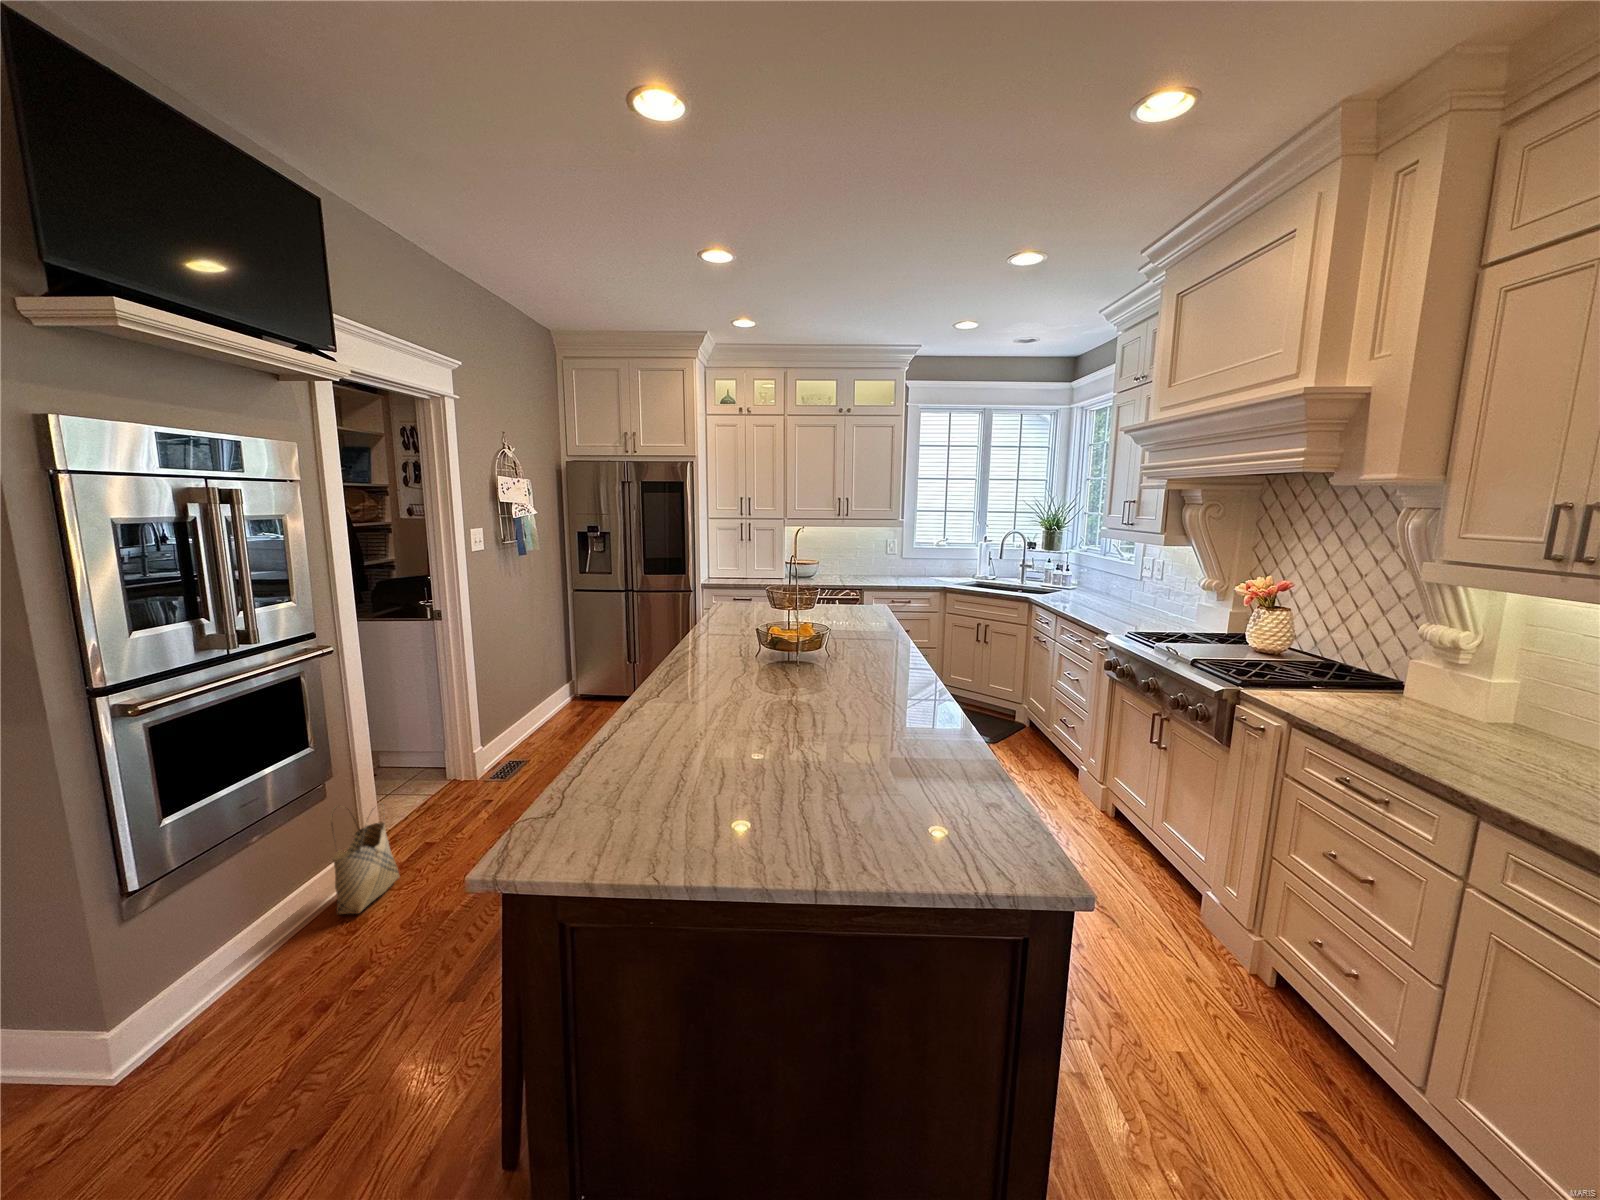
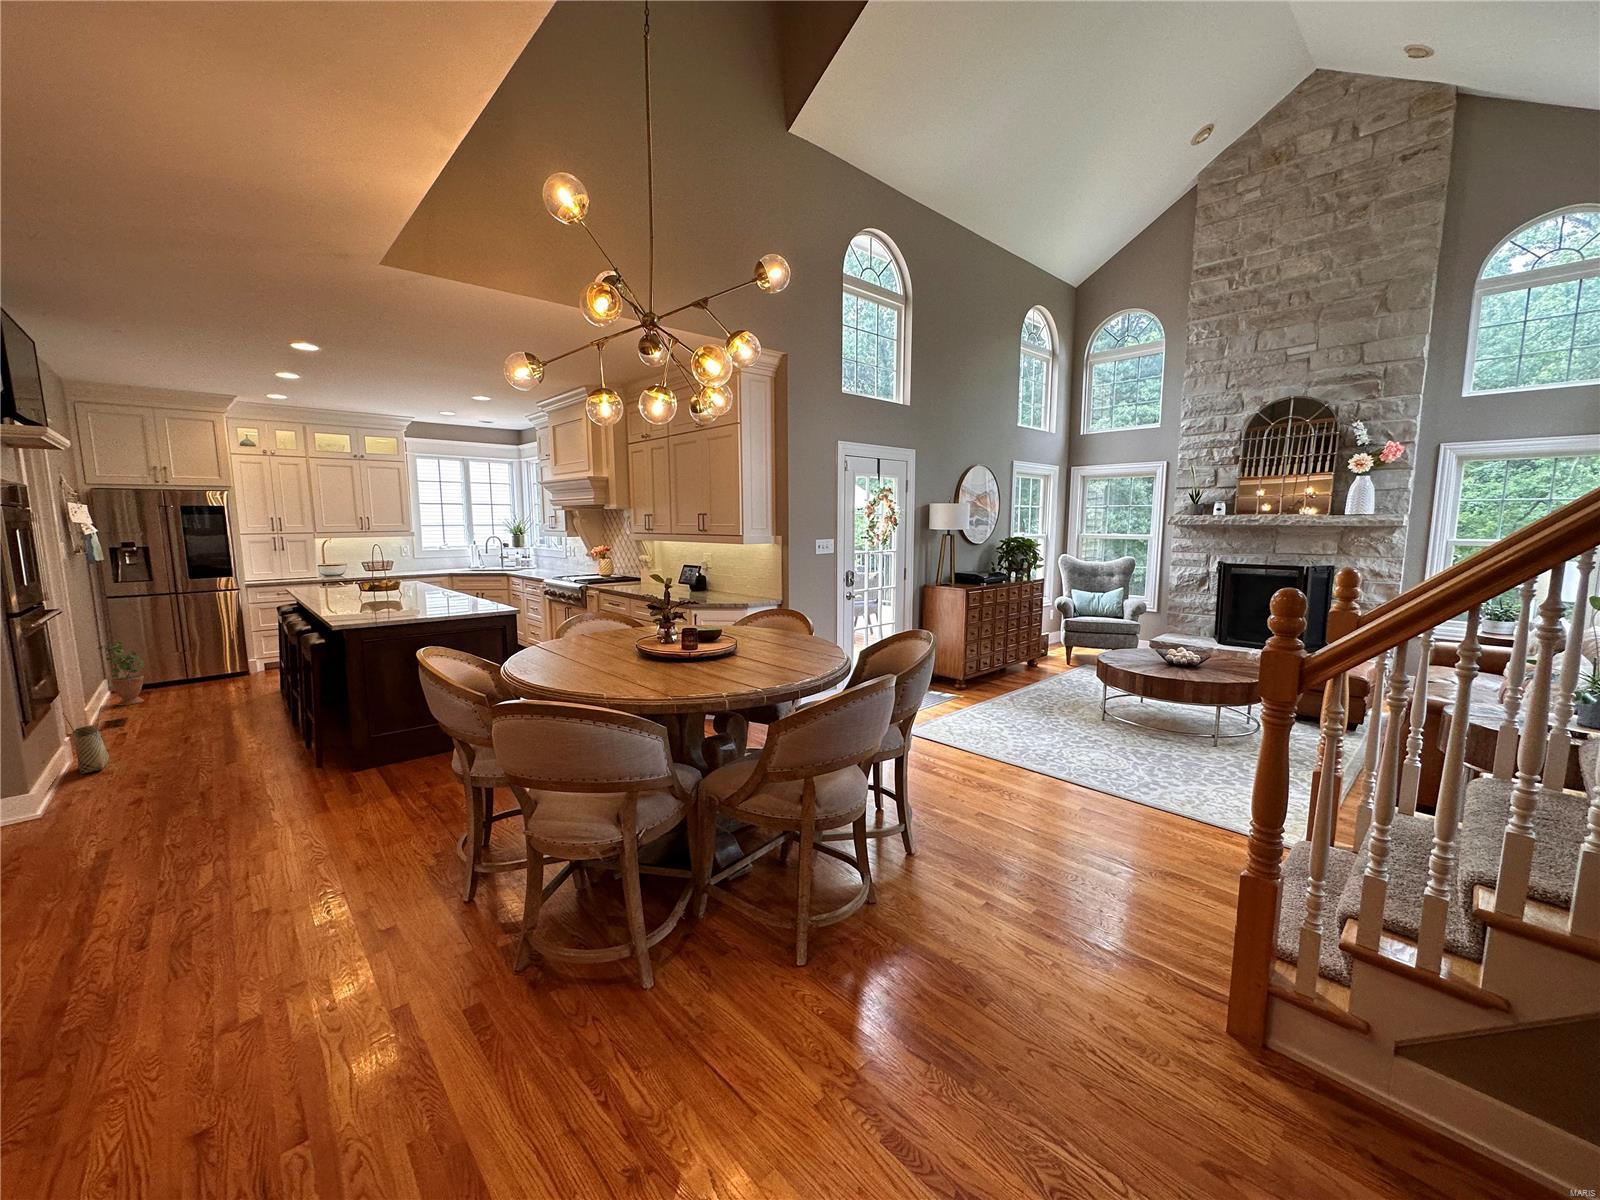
potted plant: none [539,648,577,731] -> present [98,641,144,705]

